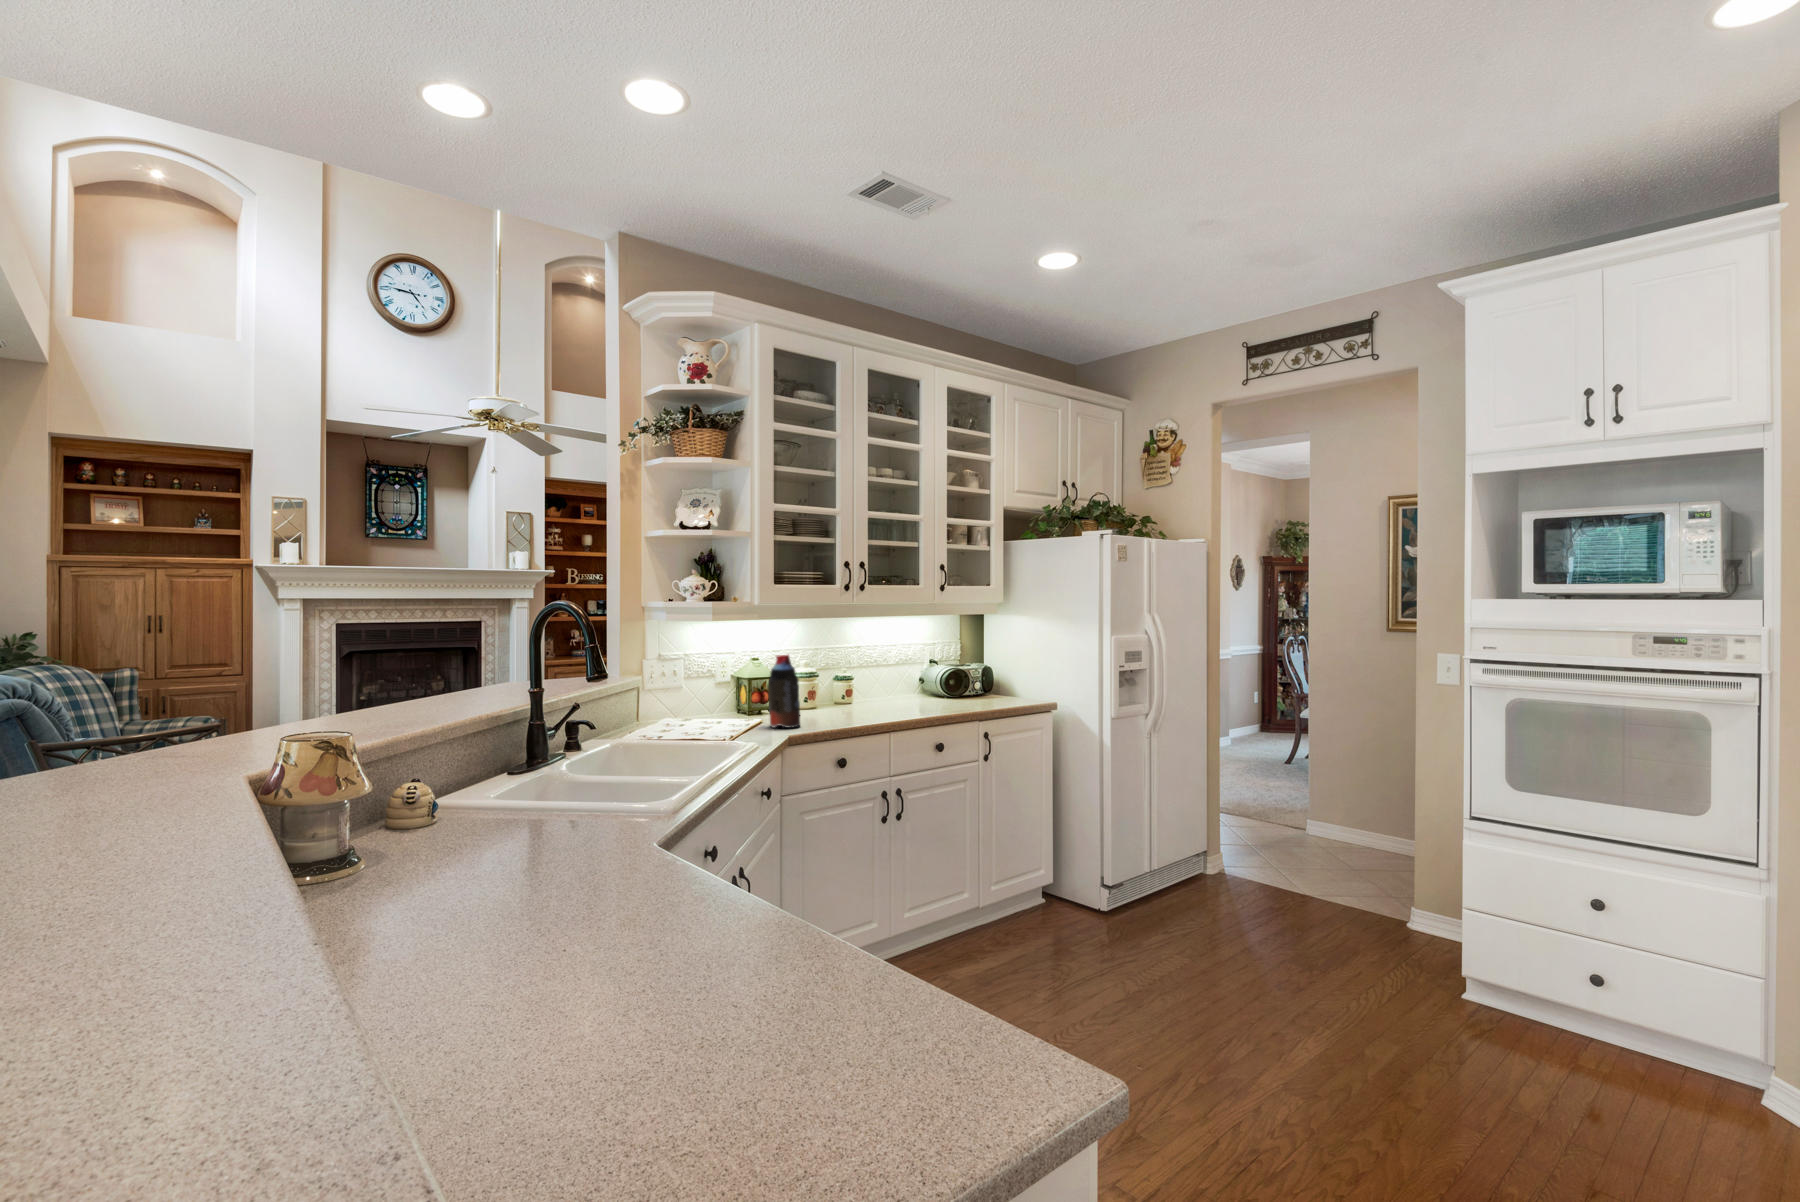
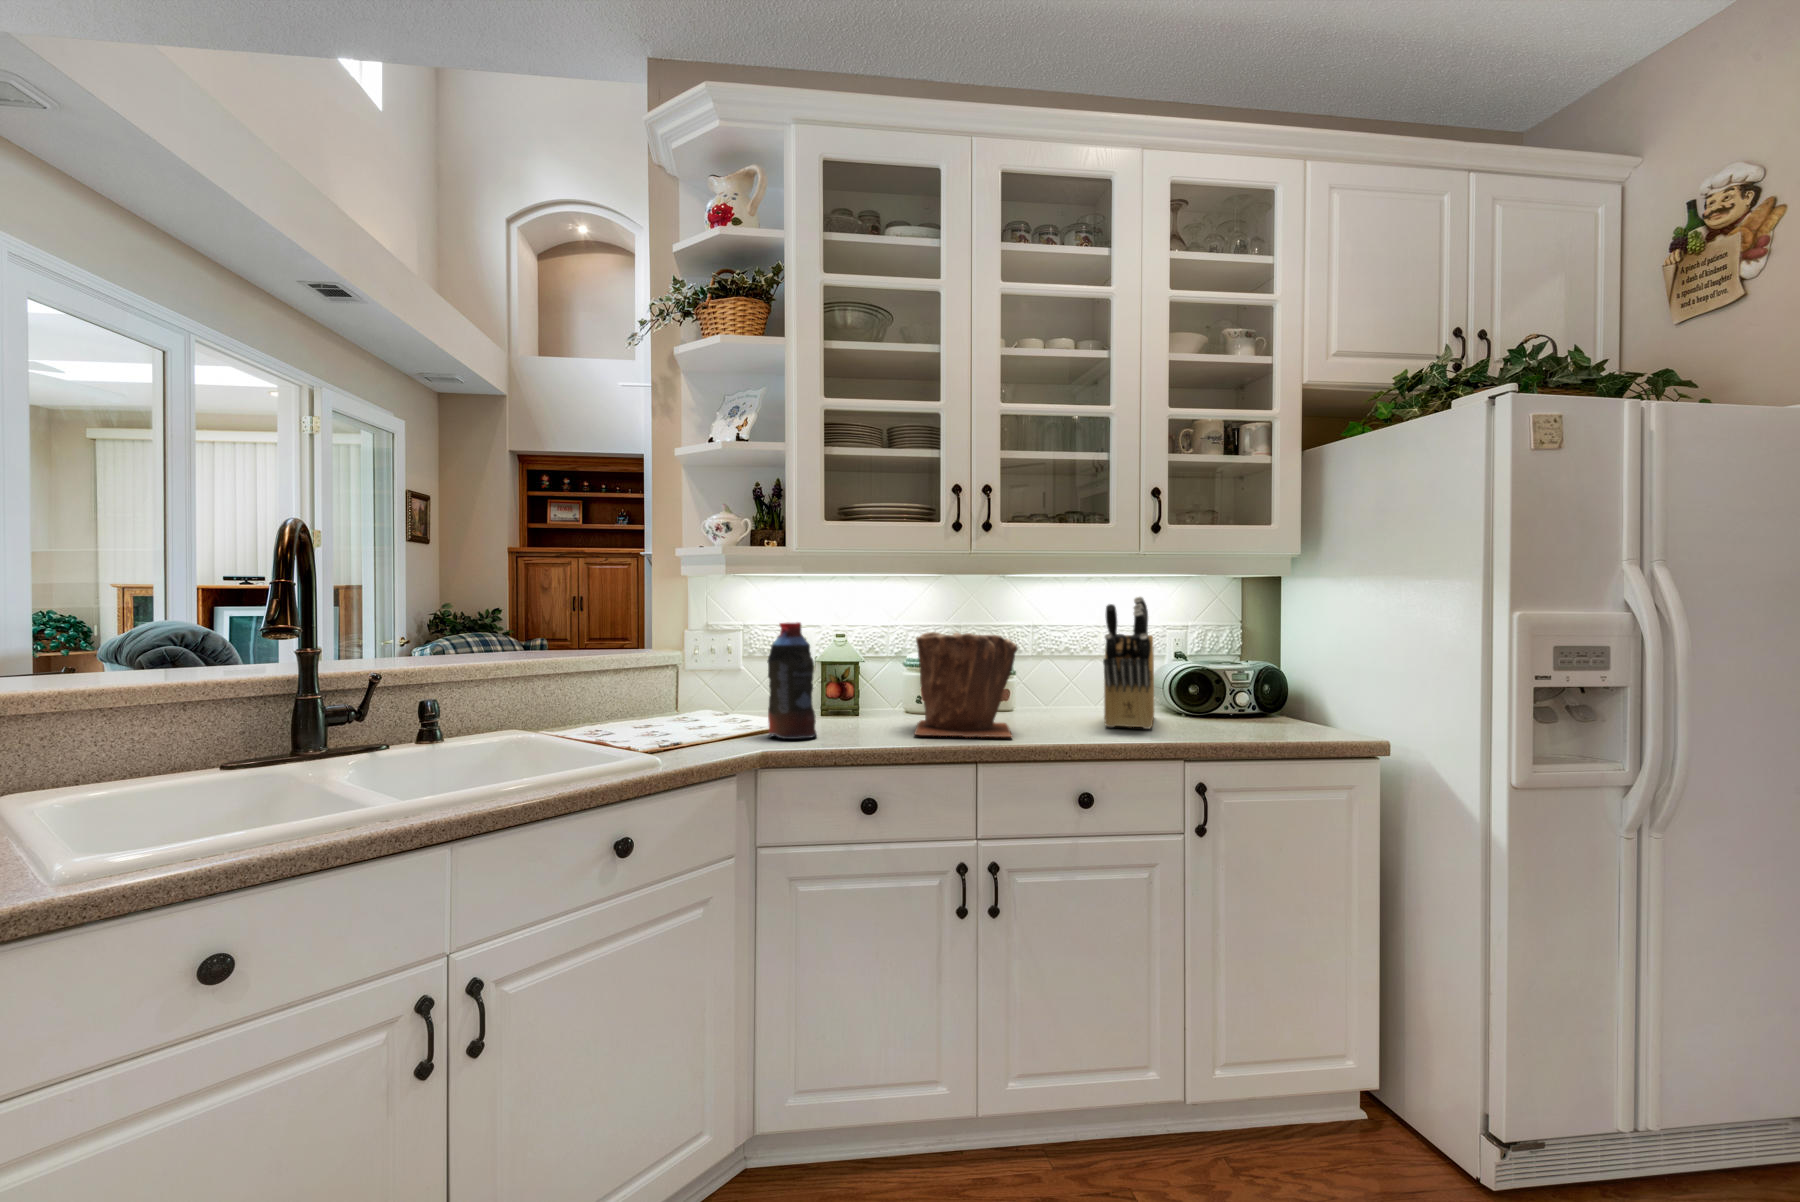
knife block: none [907,631,956,706] -> present [1103,597,1154,729]
plant pot: none [825,655,900,719] -> present [915,632,1018,737]

